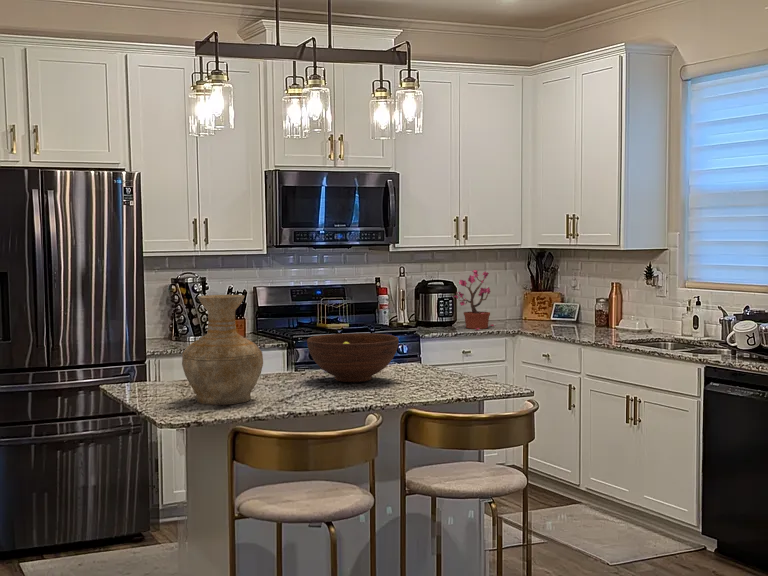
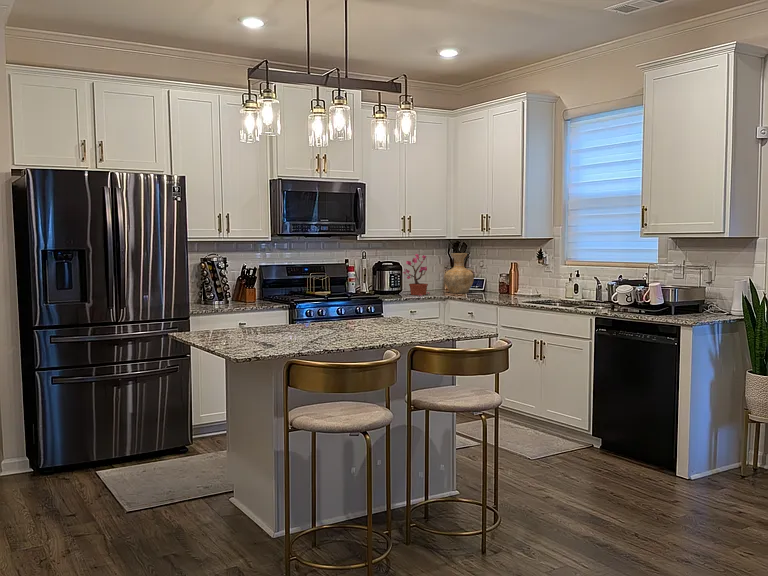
vase: present [182,295,263,405] -> present [444,253,474,293]
fruit bowl: present [307,333,399,382] -> none [325,292,393,328]

